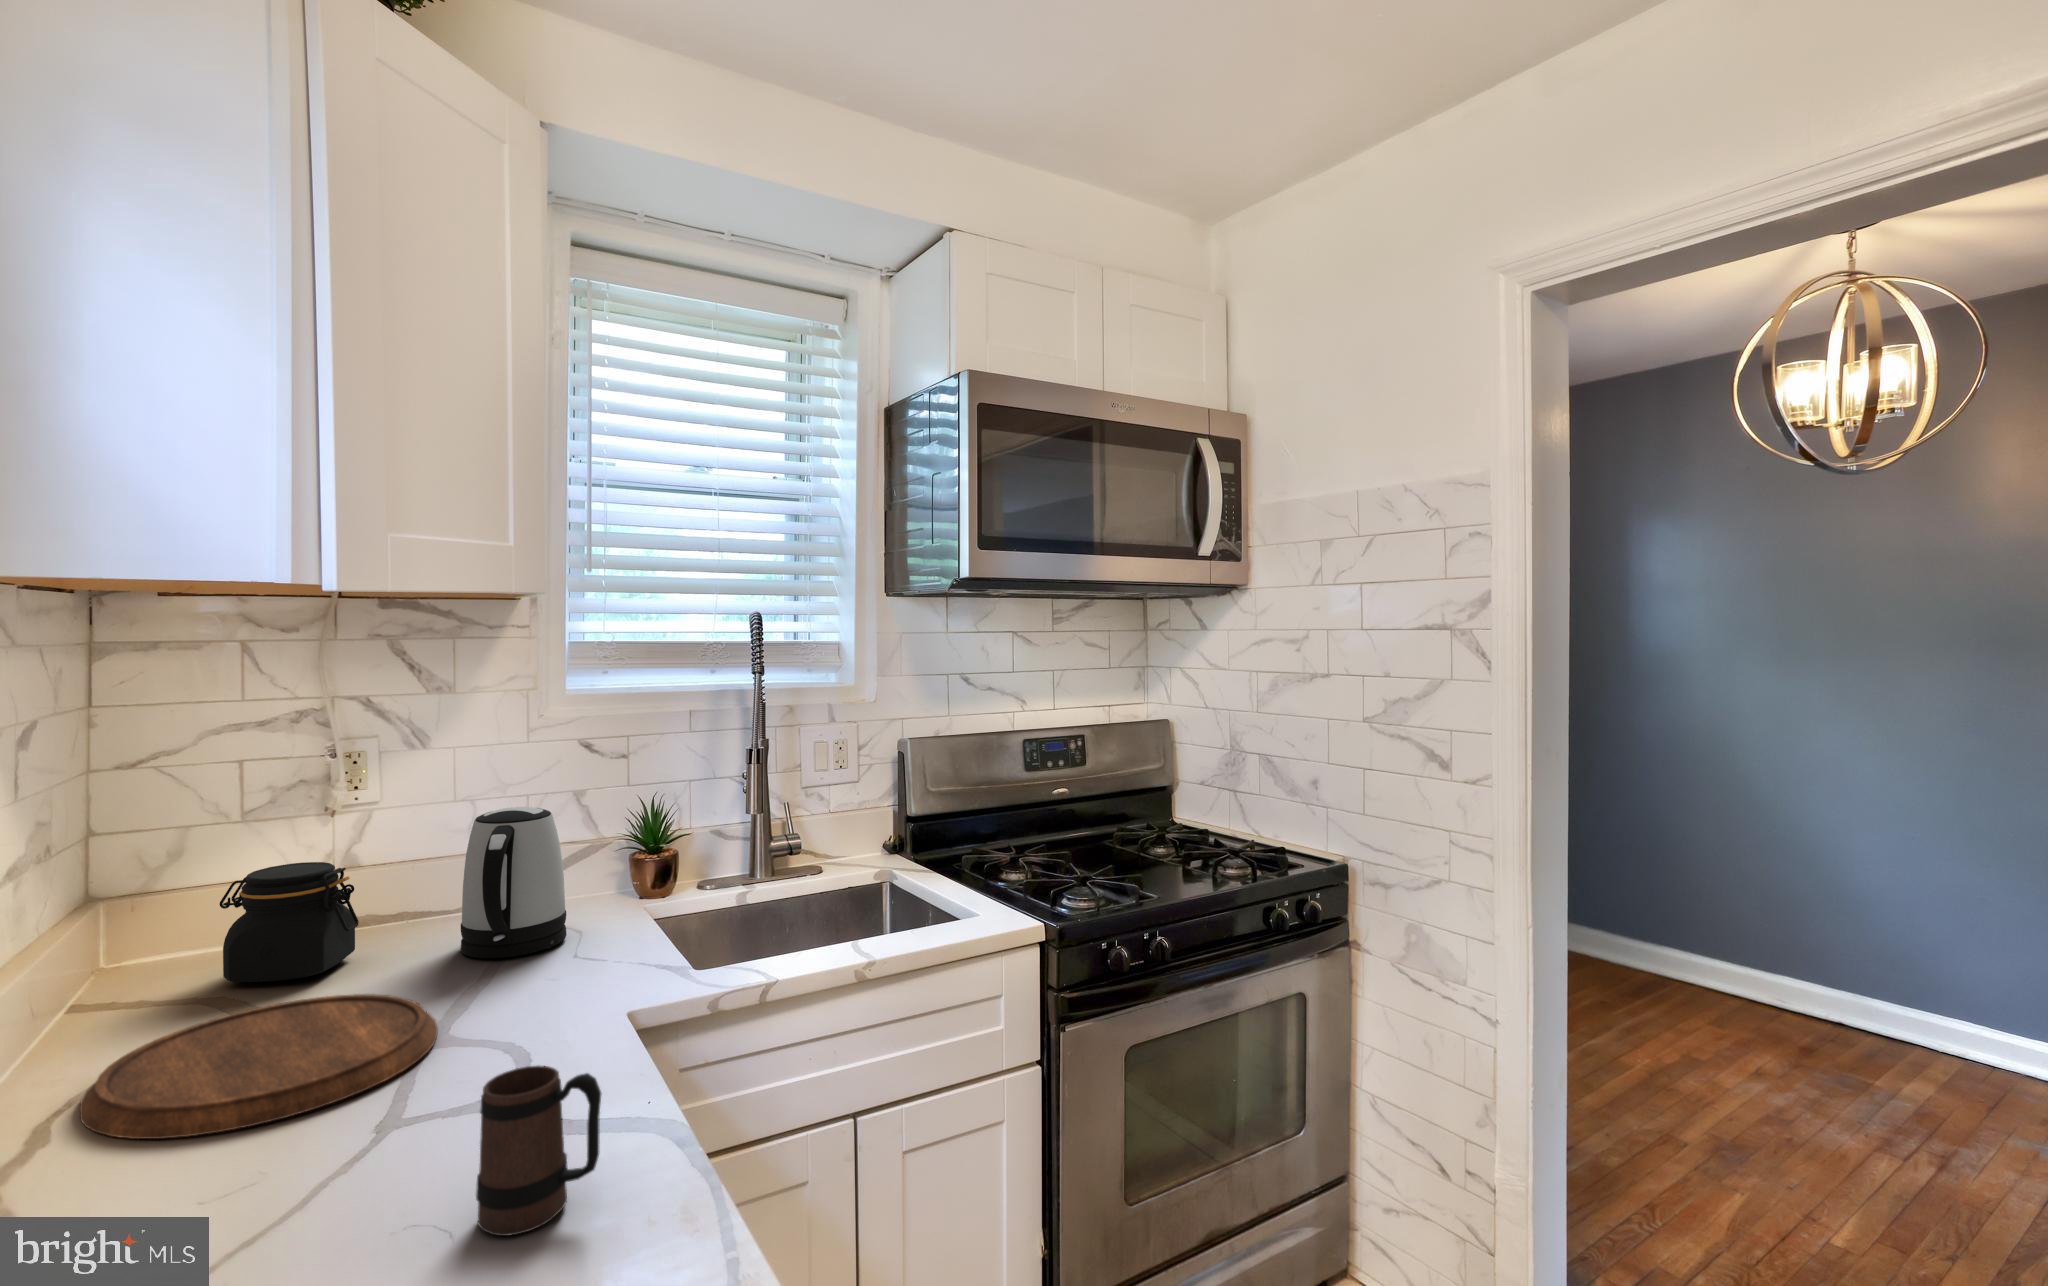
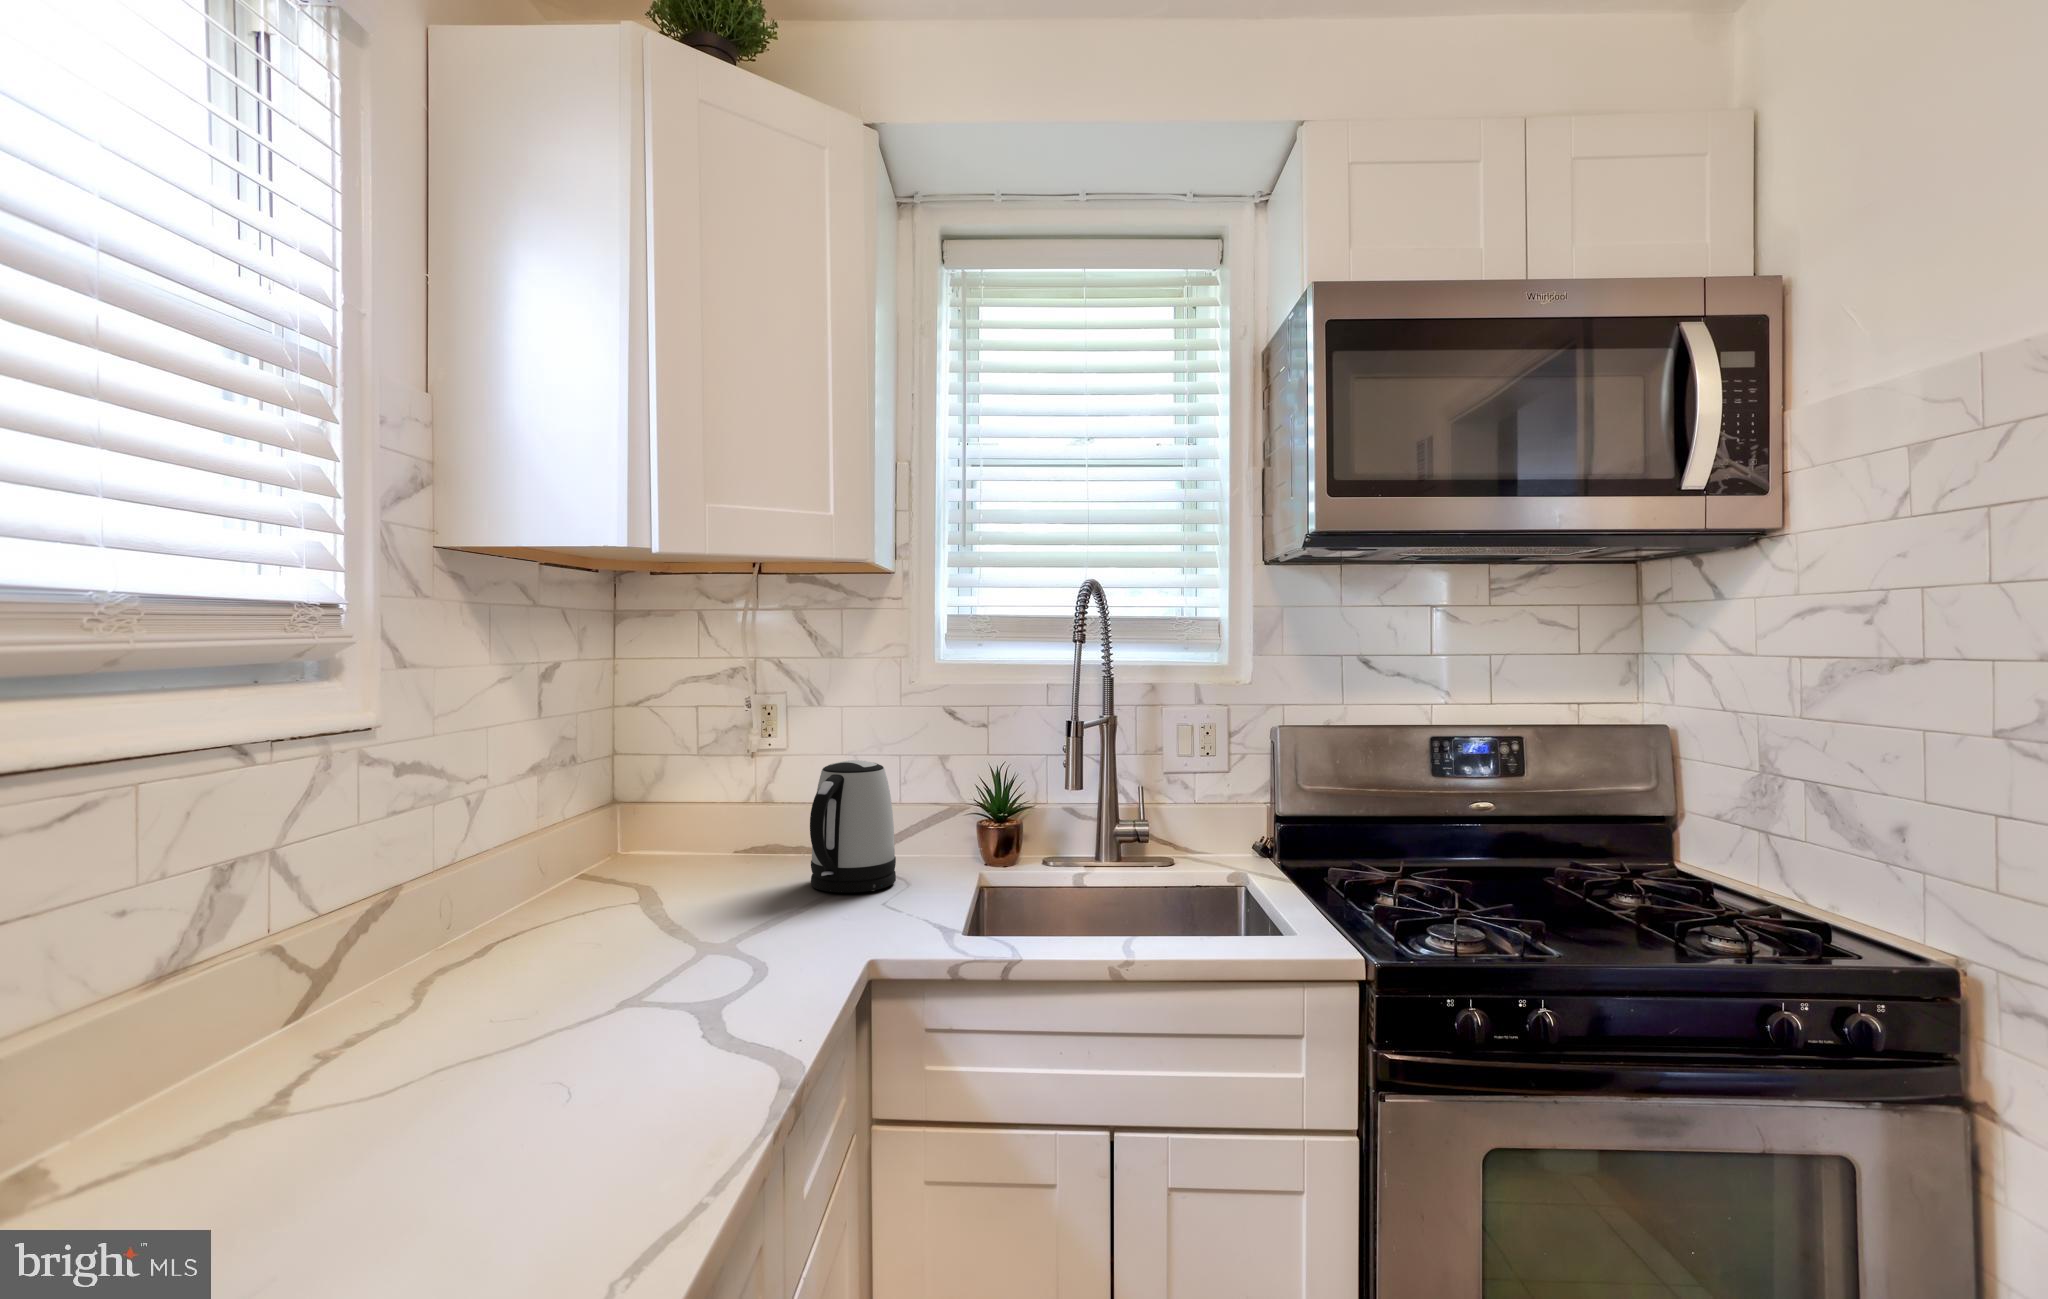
jar: present [219,862,359,982] -> none [655,790,745,881]
cutting board: present [80,994,438,1139] -> none [495,895,734,978]
mug: present [476,1066,602,1236] -> none [582,968,671,1112]

